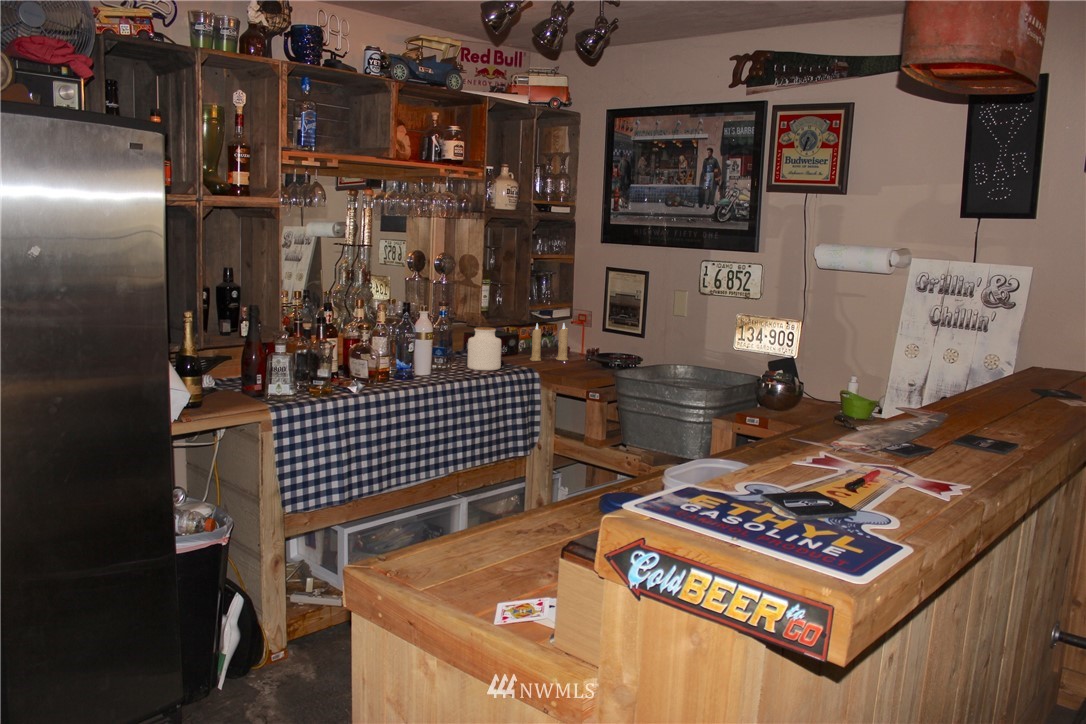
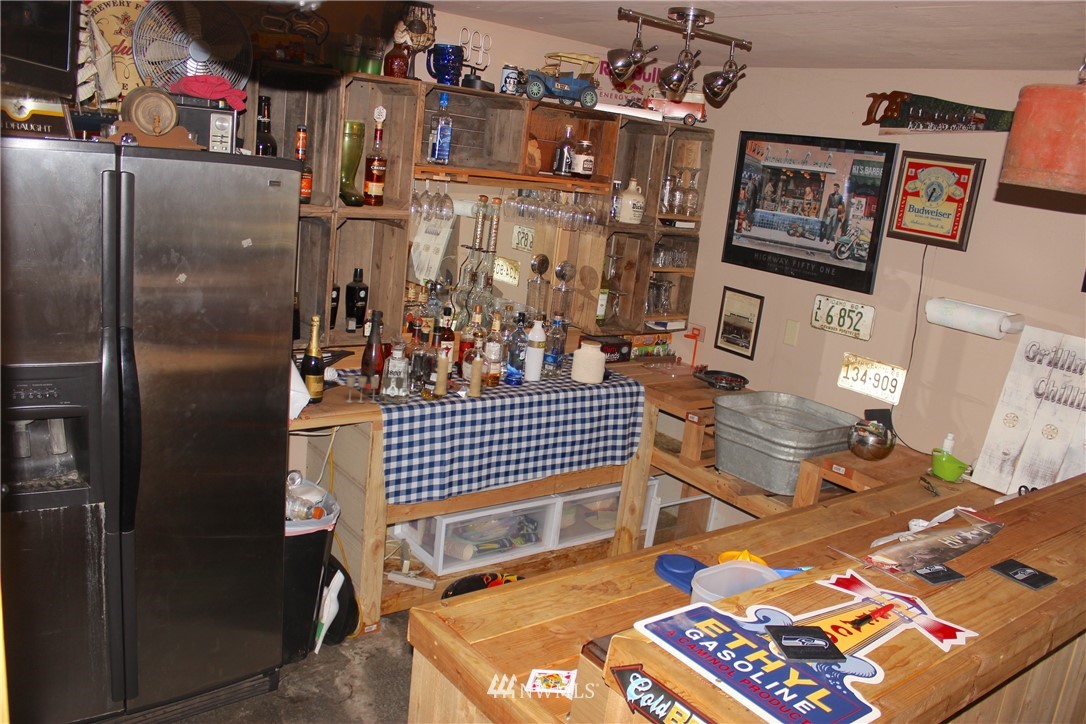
candle: present [529,324,568,361] -> present [433,351,483,397]
wine glass: none [222,372,289,405] -> present [346,376,404,404]

